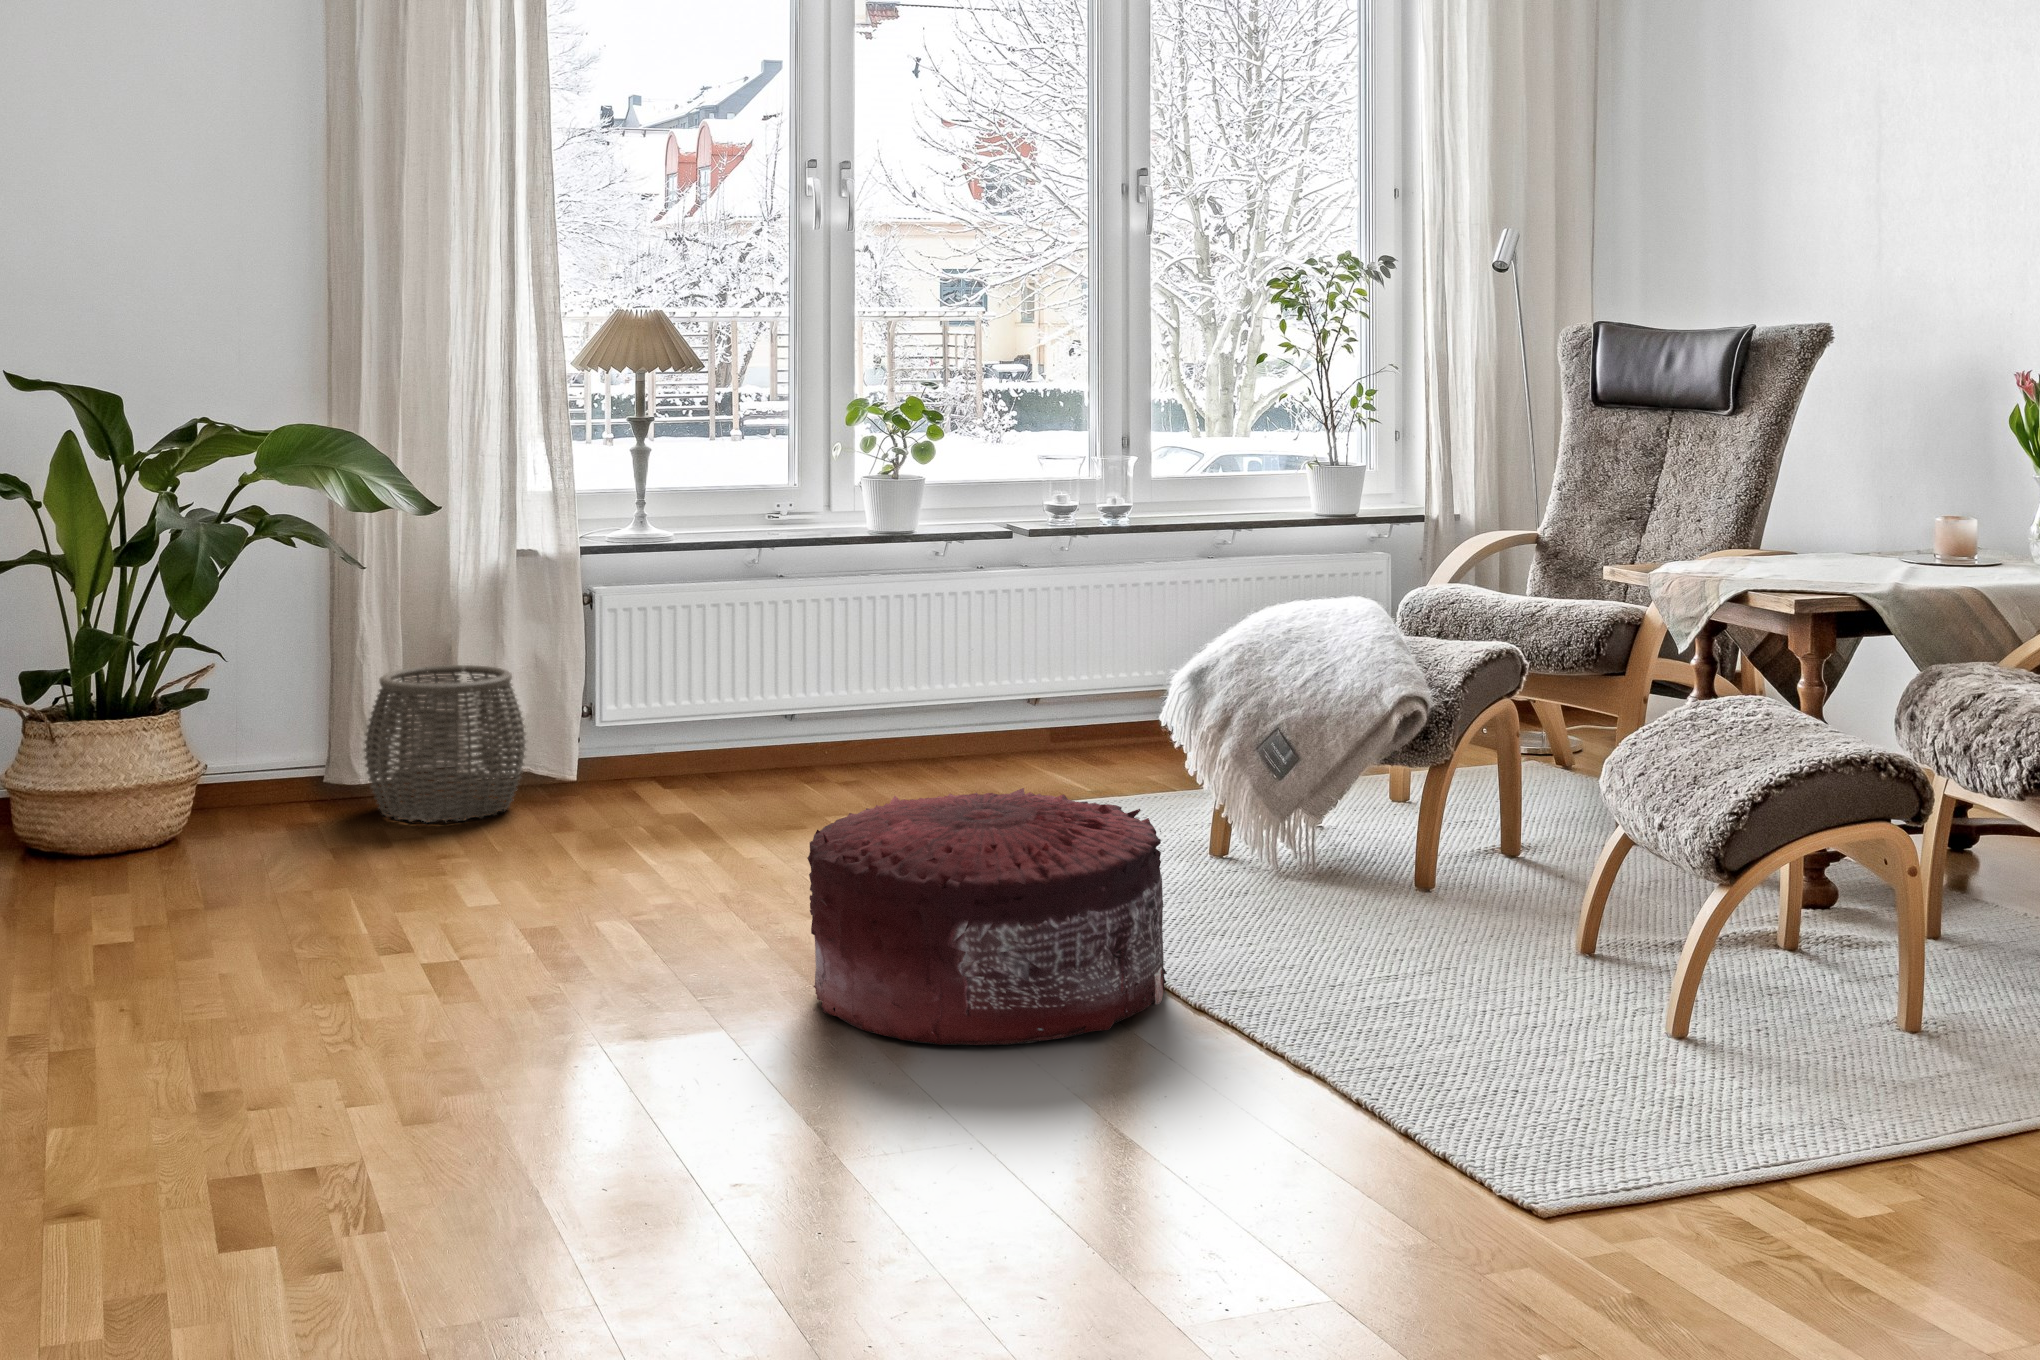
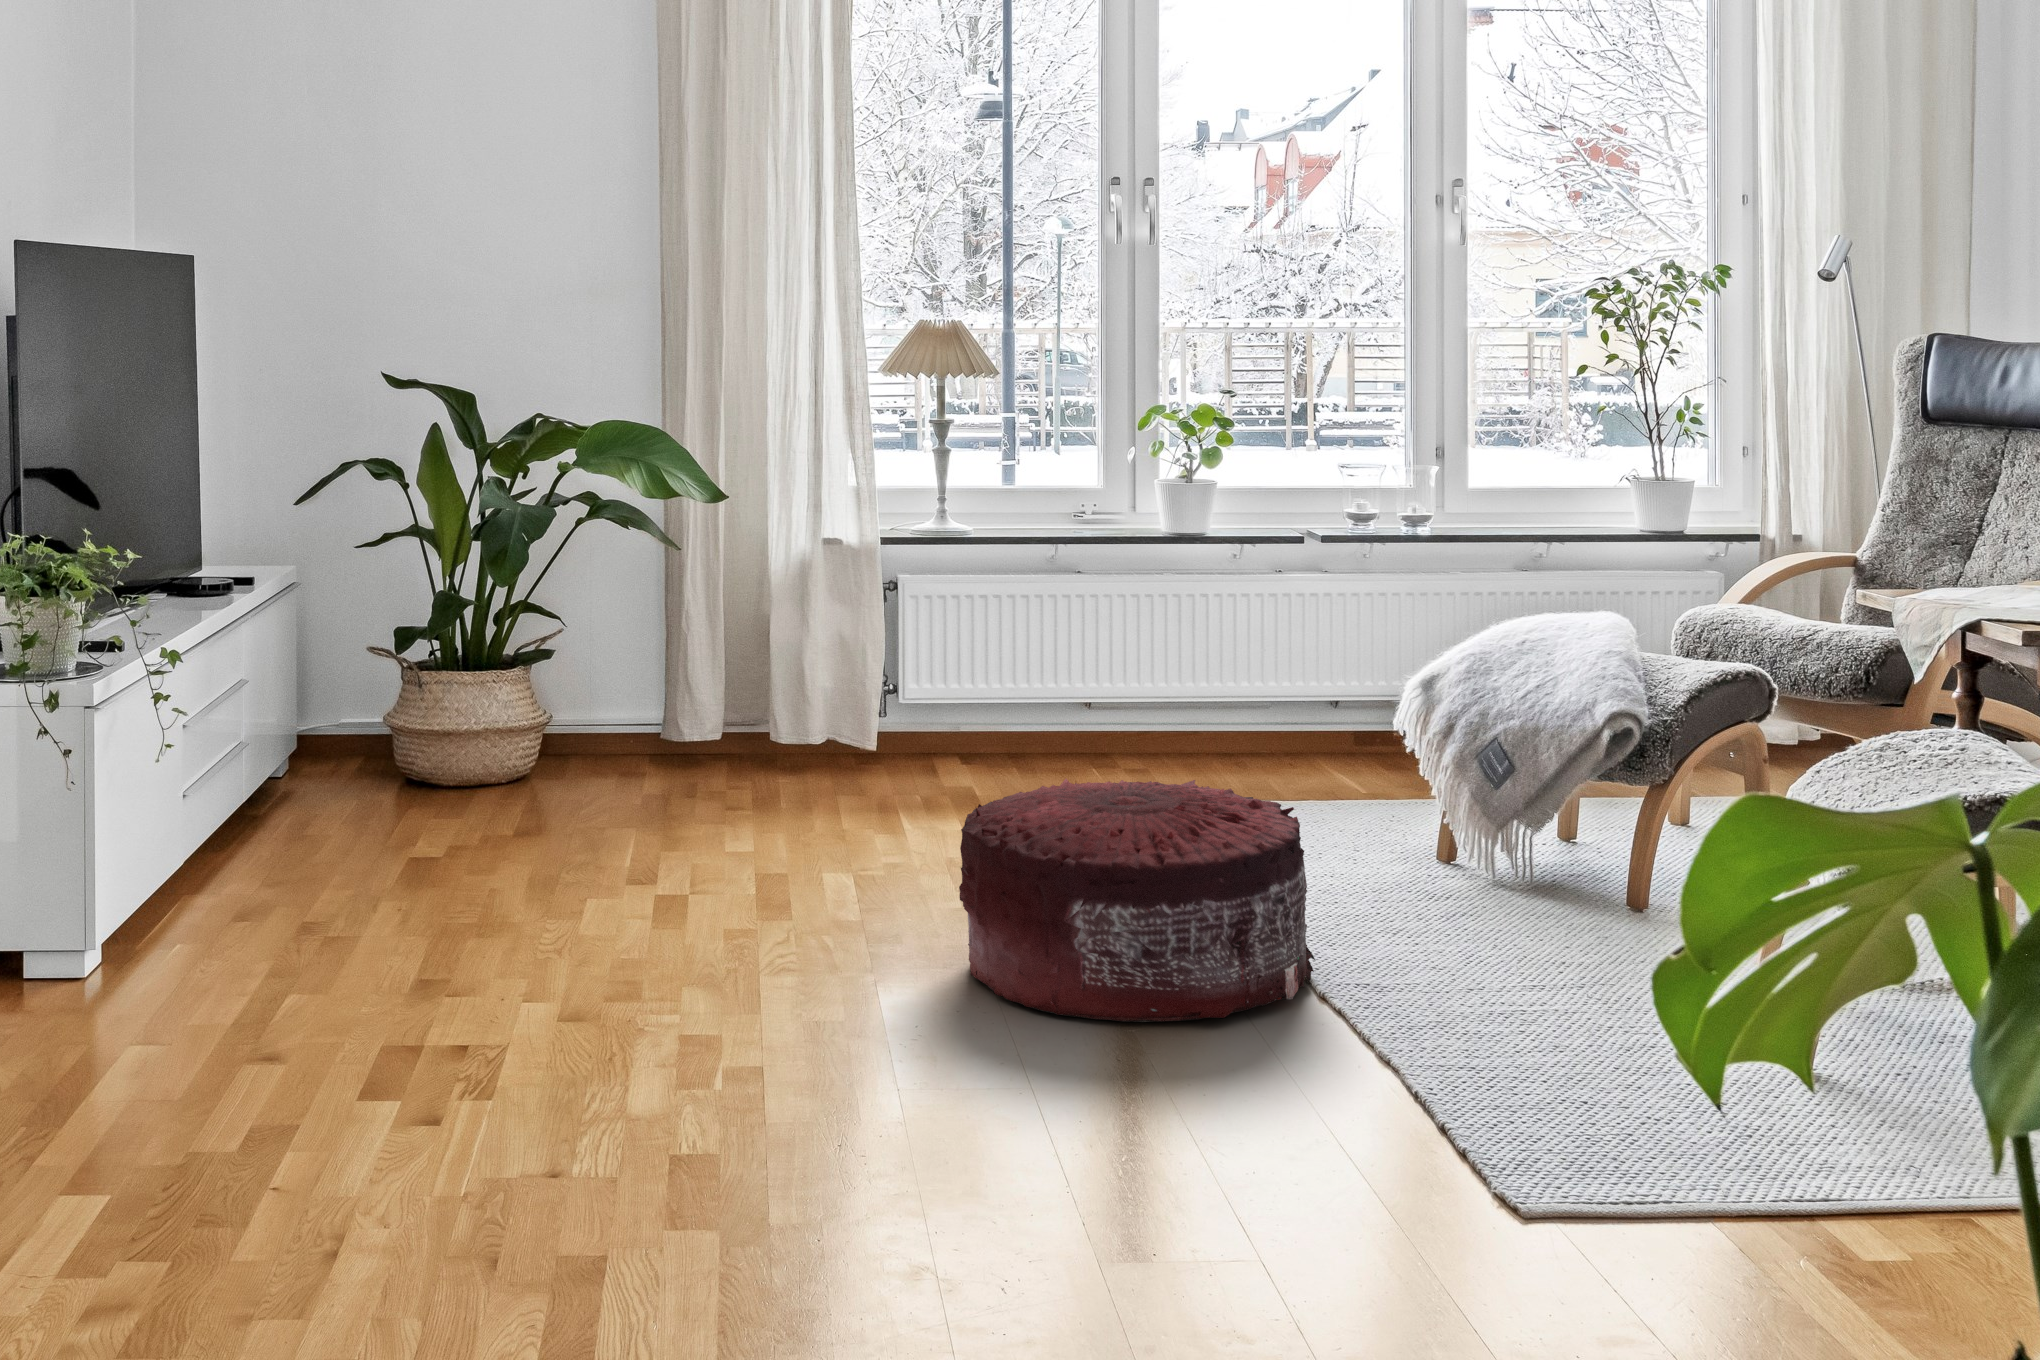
woven basket: present [364,665,527,822] -> none [684,639,826,780]

